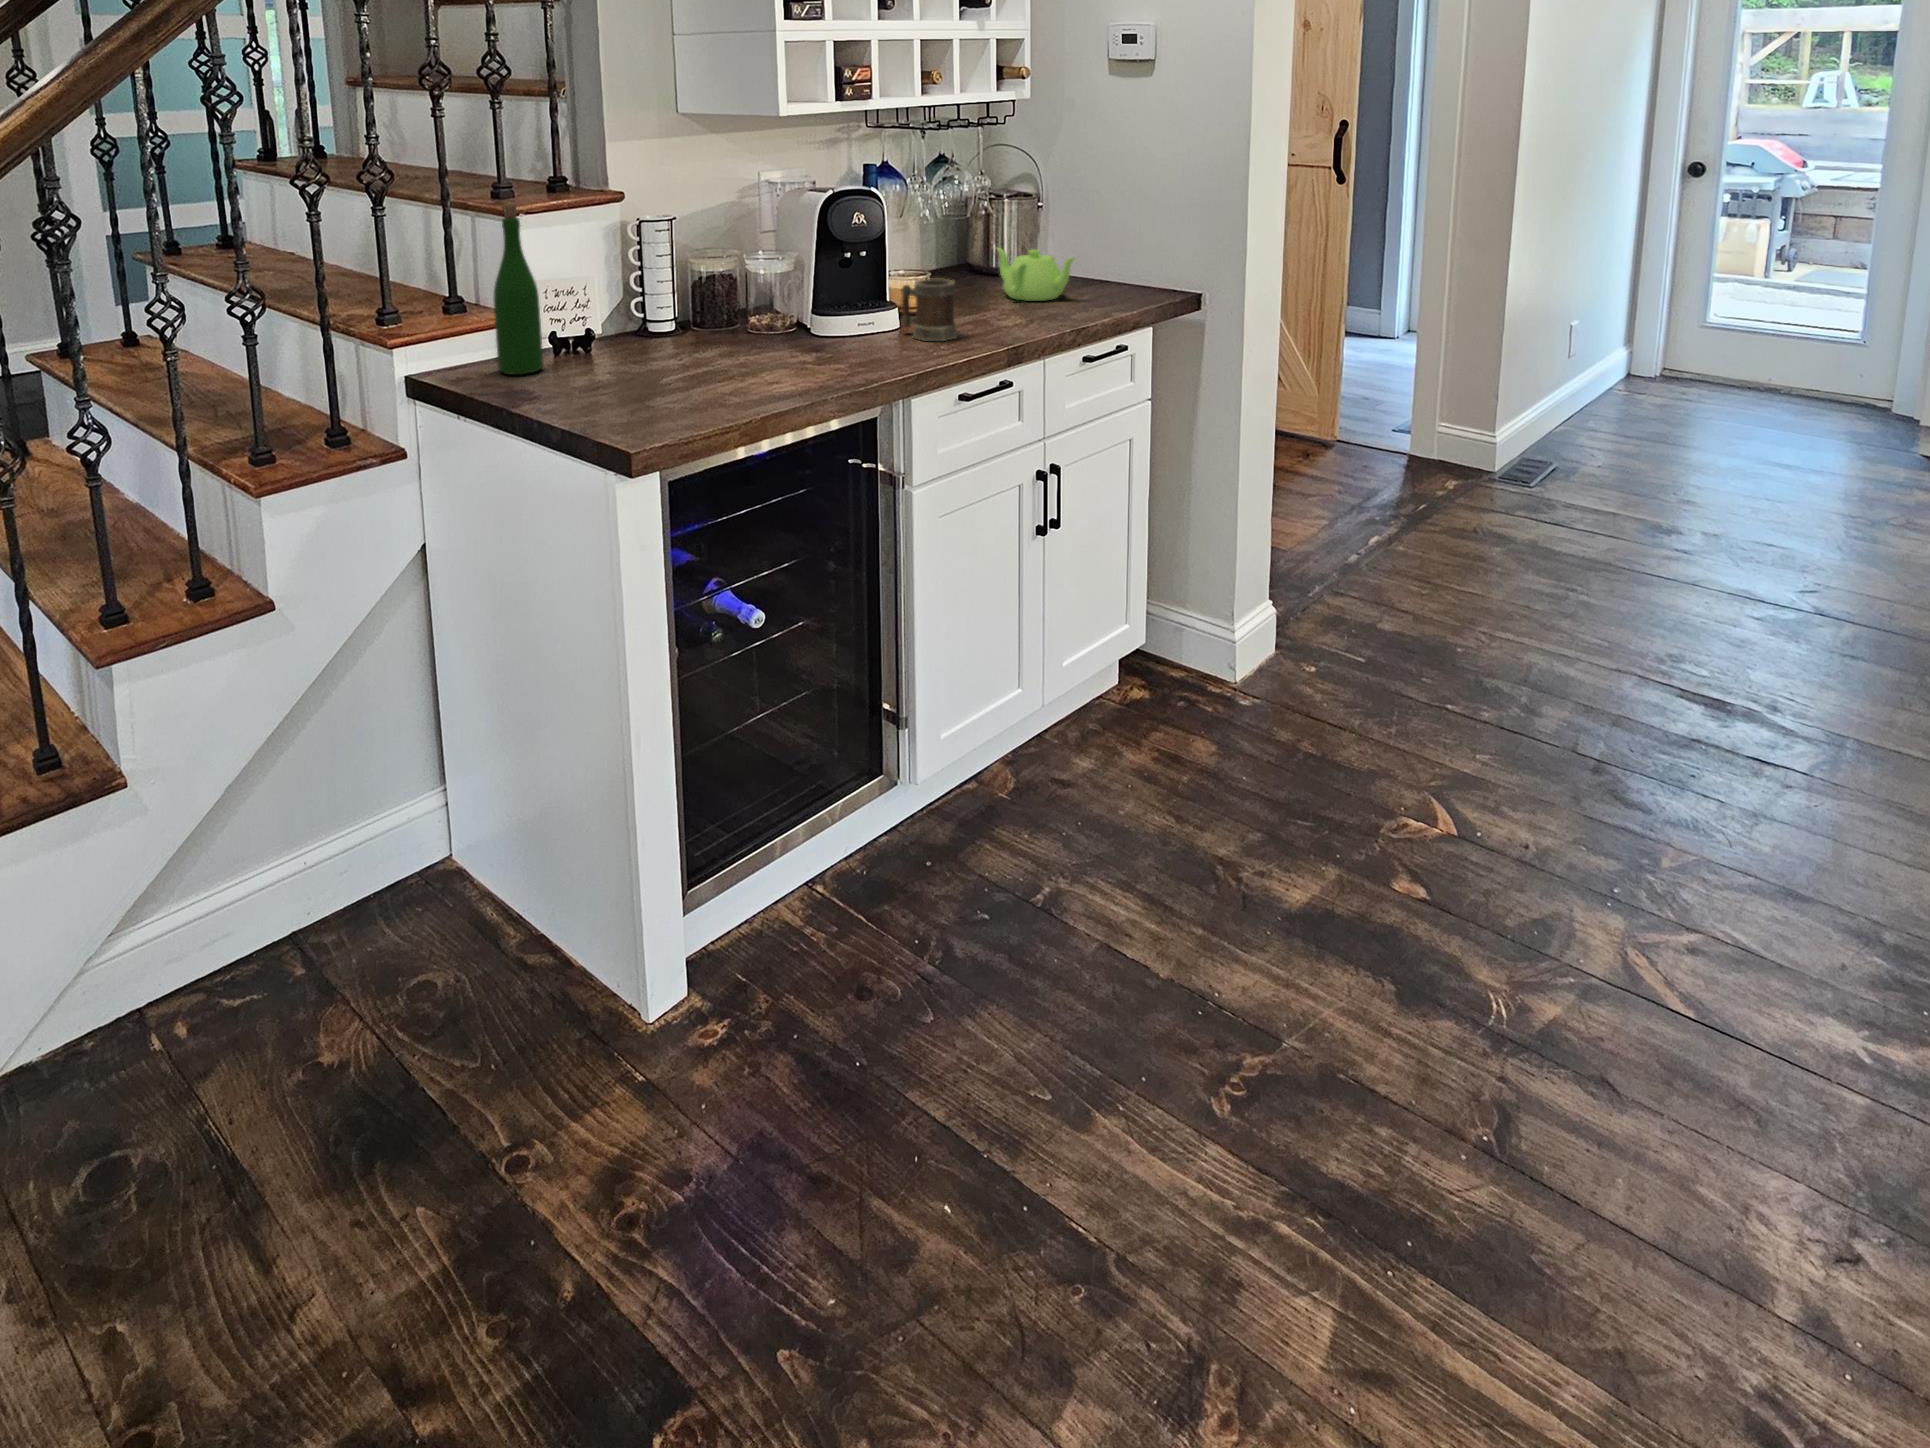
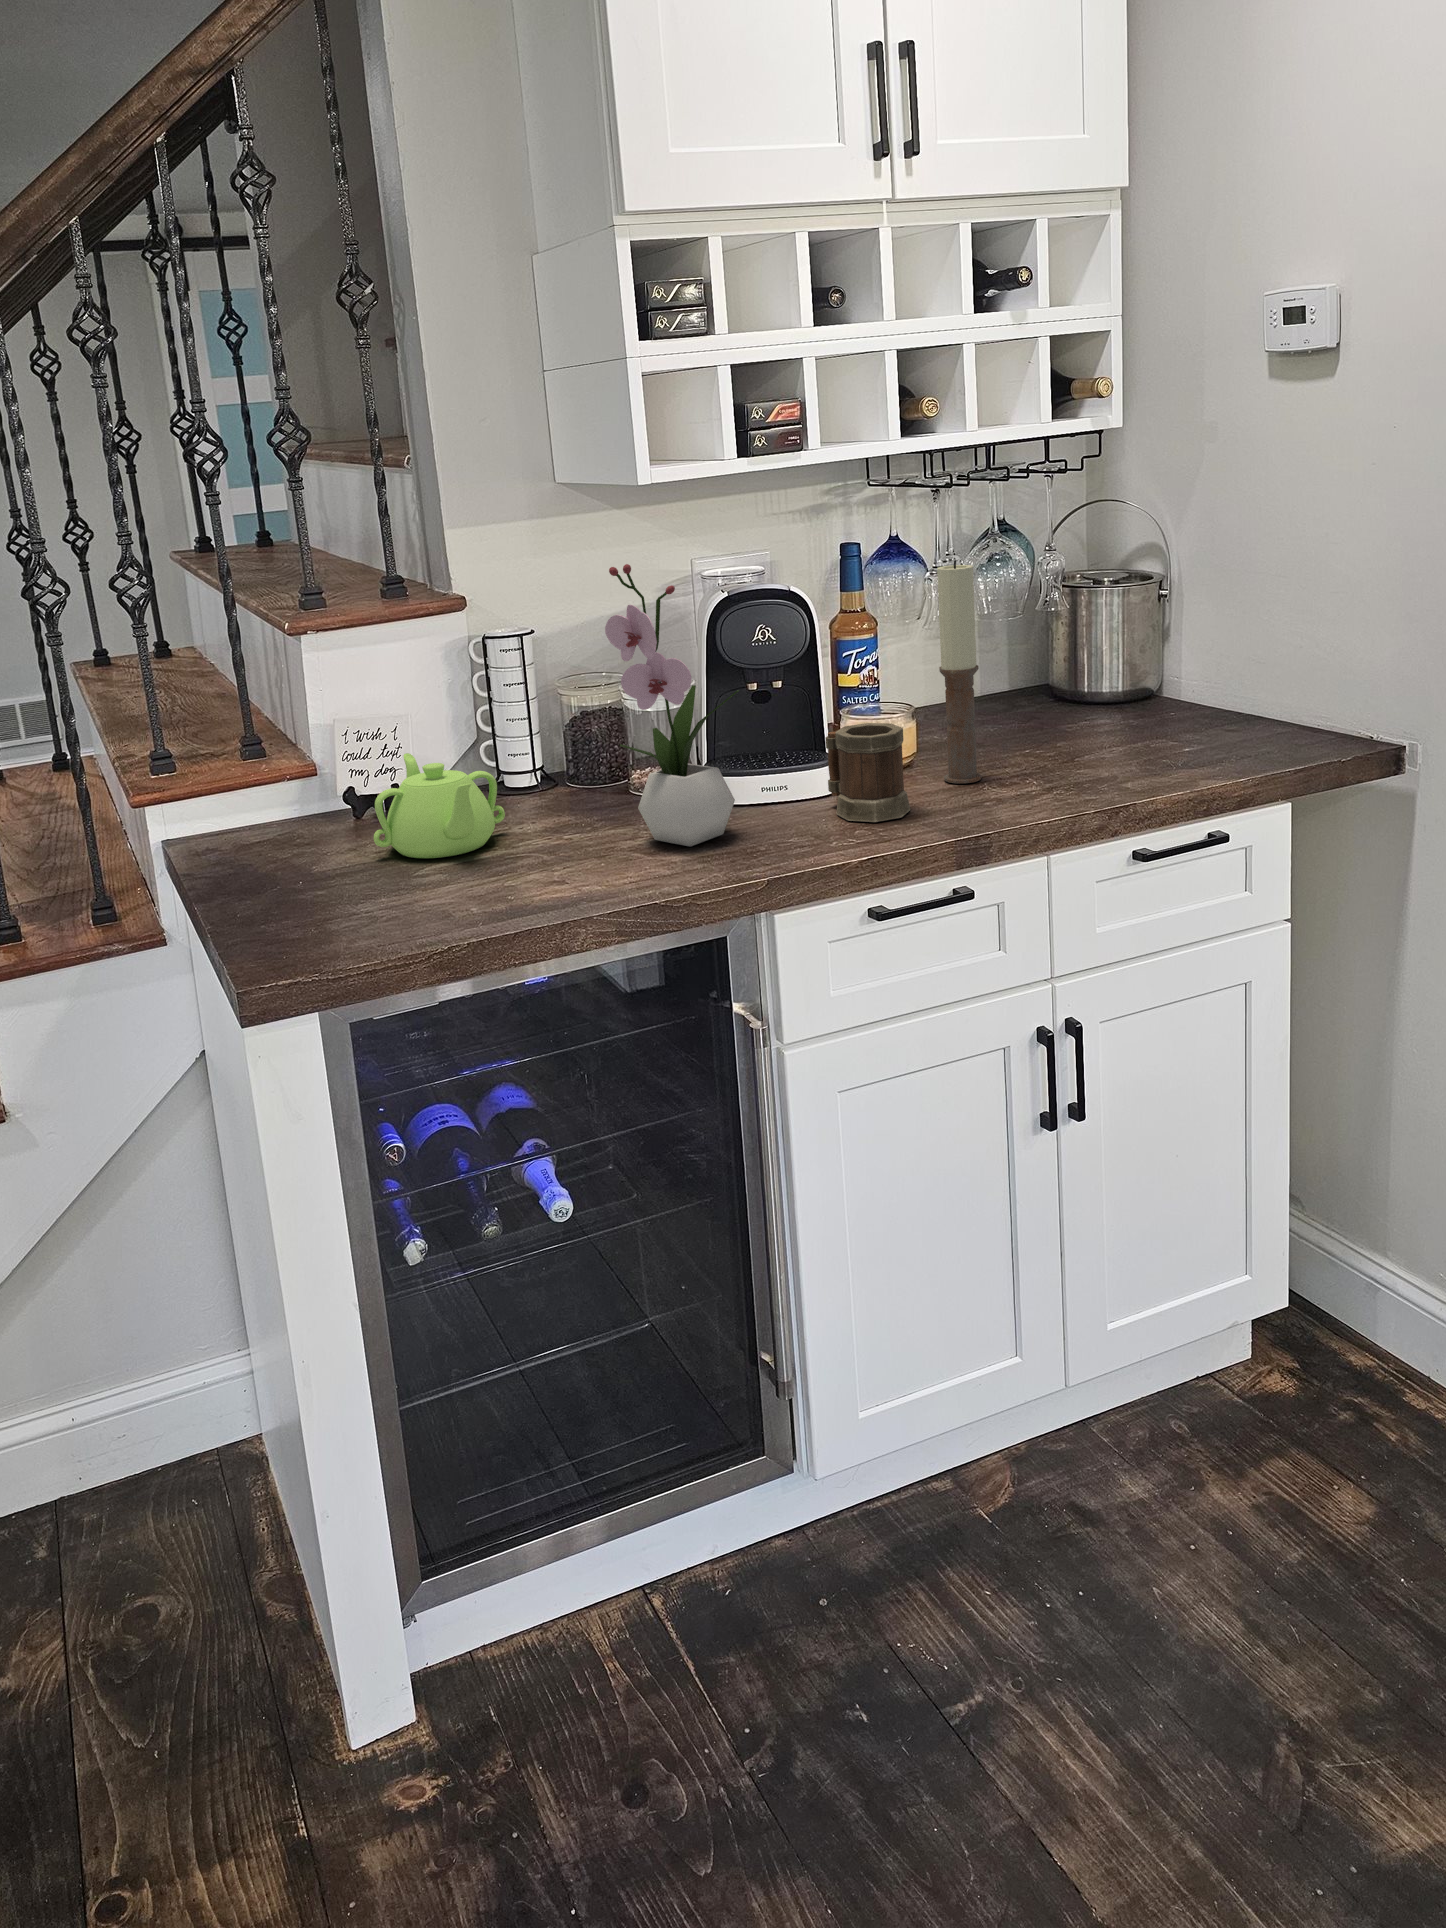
flower arrangement: none [791,169,867,358] -> present [605,564,739,847]
candle: none [957,176,980,319] -> present [937,560,982,783]
wine bottle: present [494,202,544,375] -> none [240,622,309,851]
teapot: present [997,248,1075,301] -> present [374,753,505,858]

